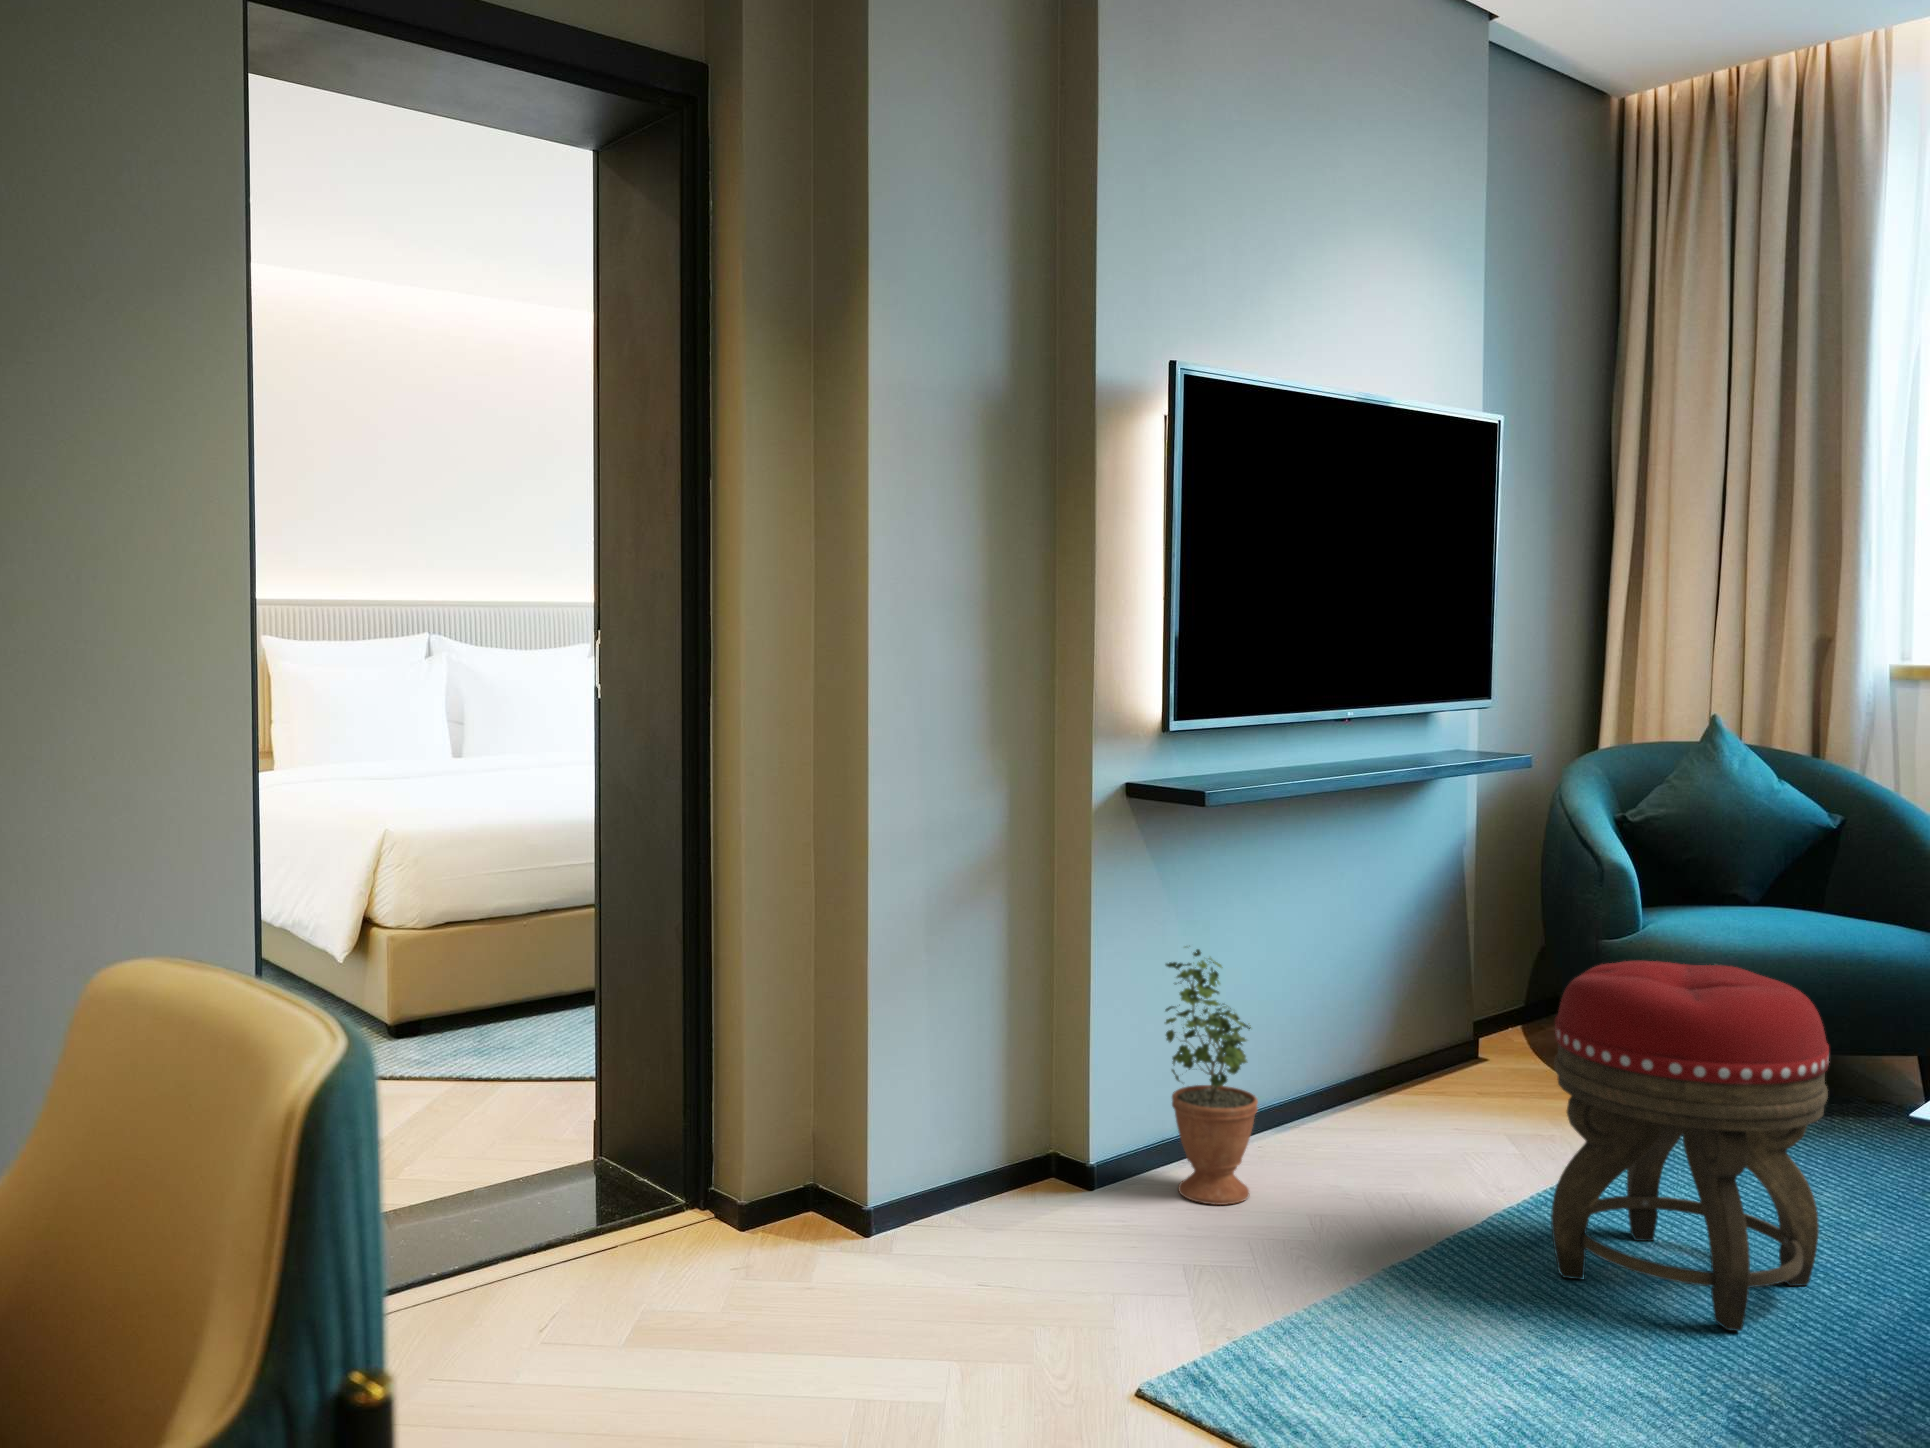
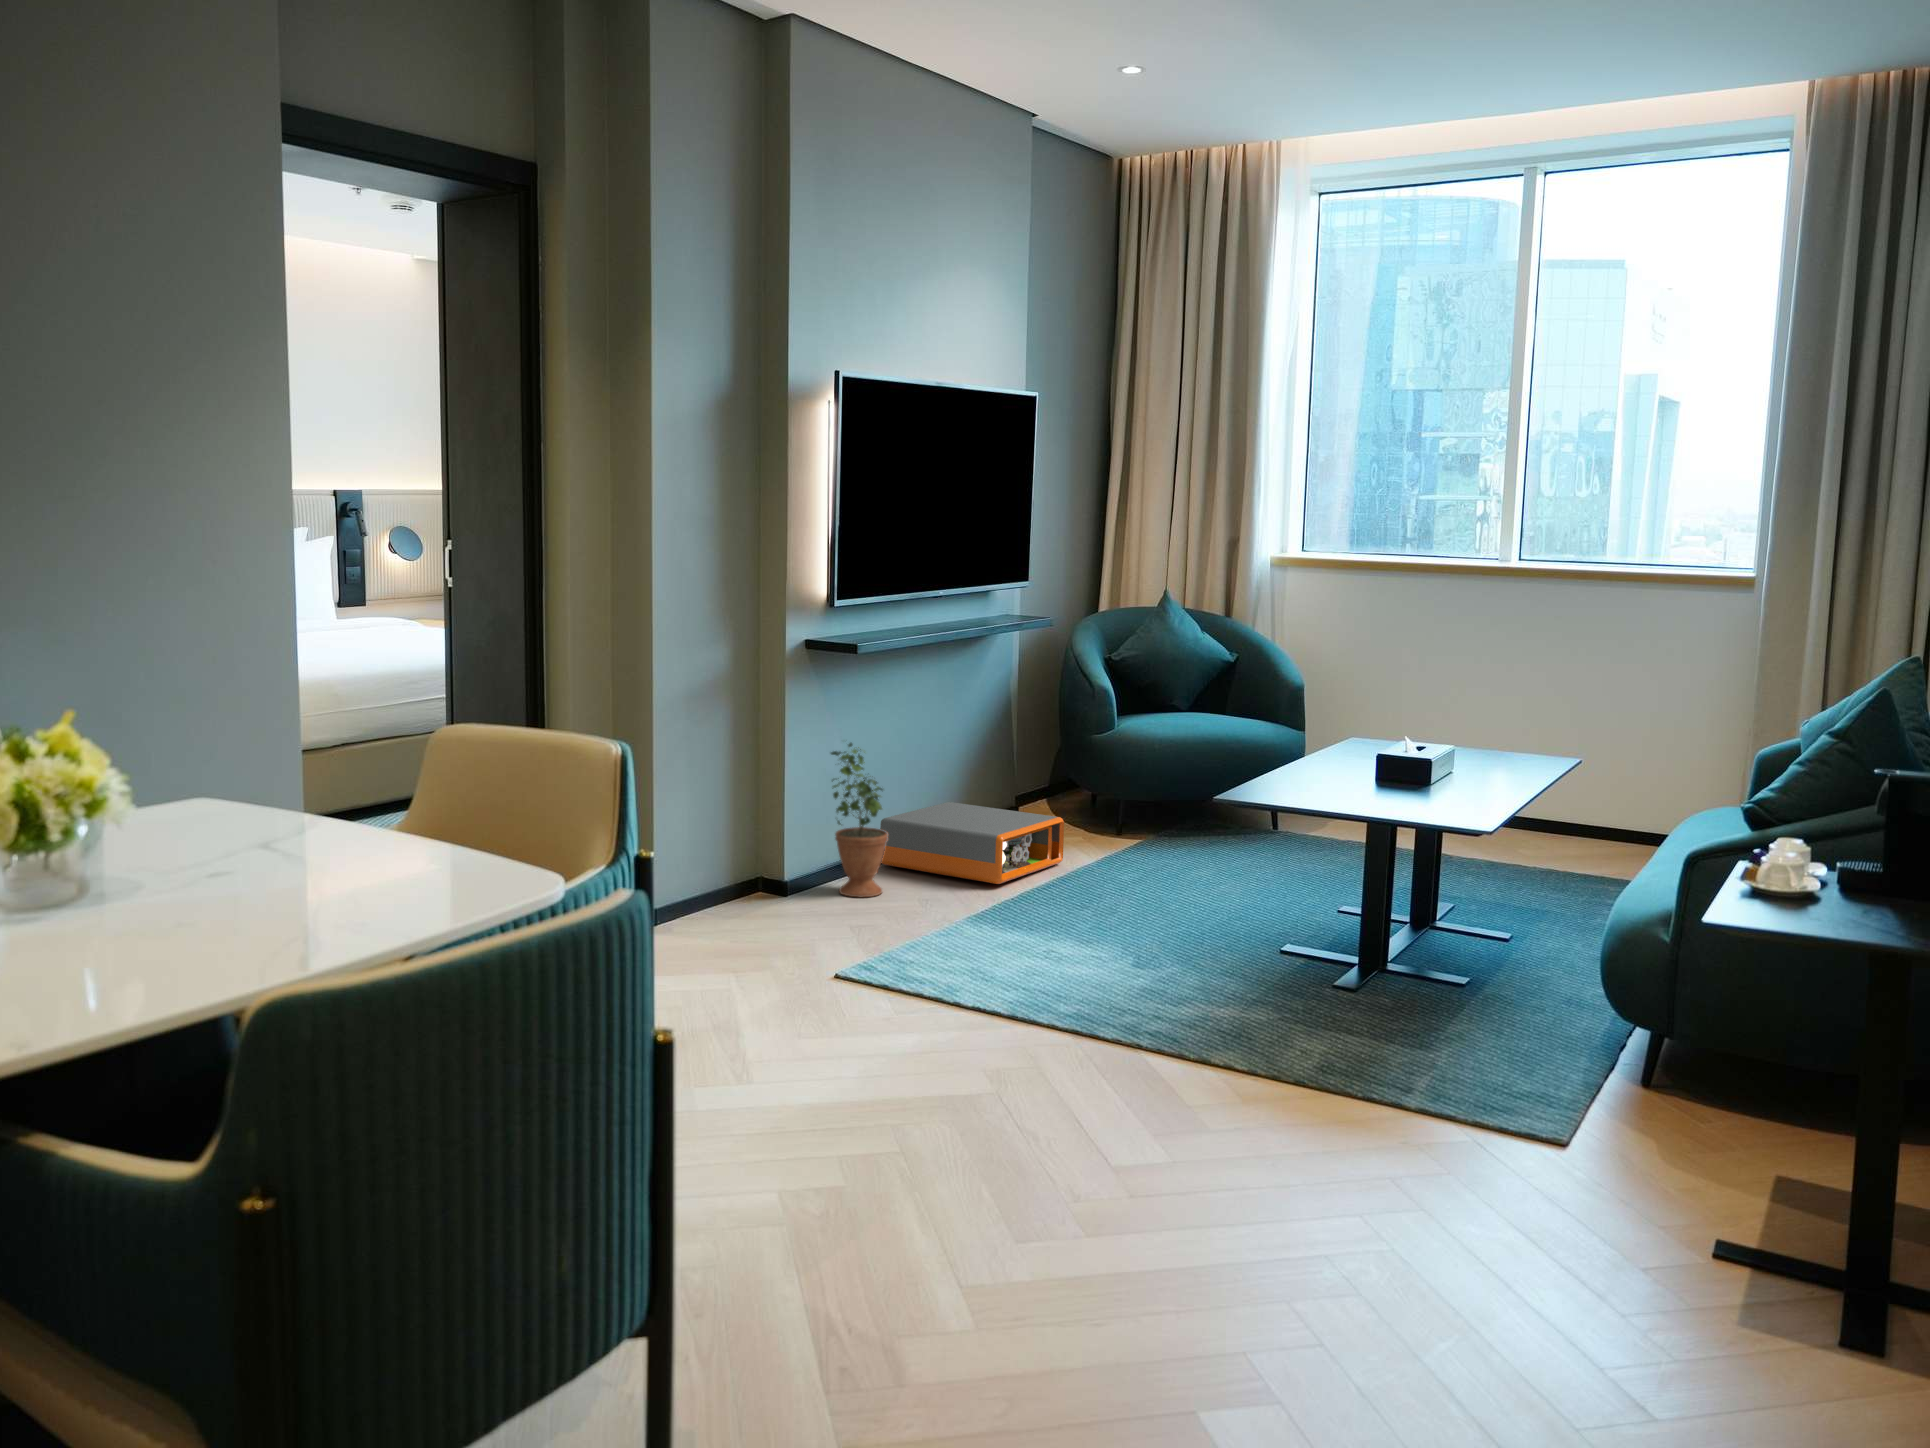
footstool: present [1551,961,1829,1331] -> none [1056,738,1201,932]
storage box: none [1252,1039,1559,1195] -> present [880,802,1064,884]

